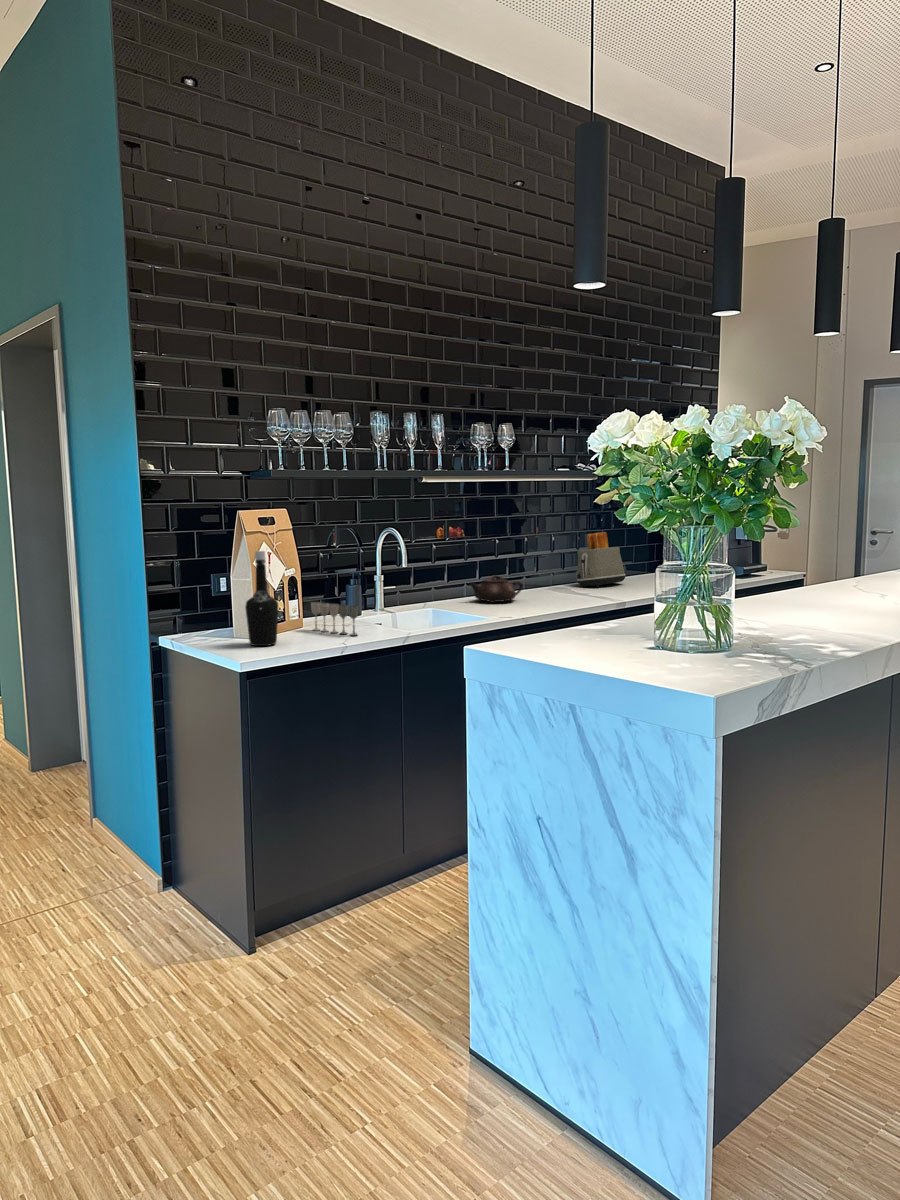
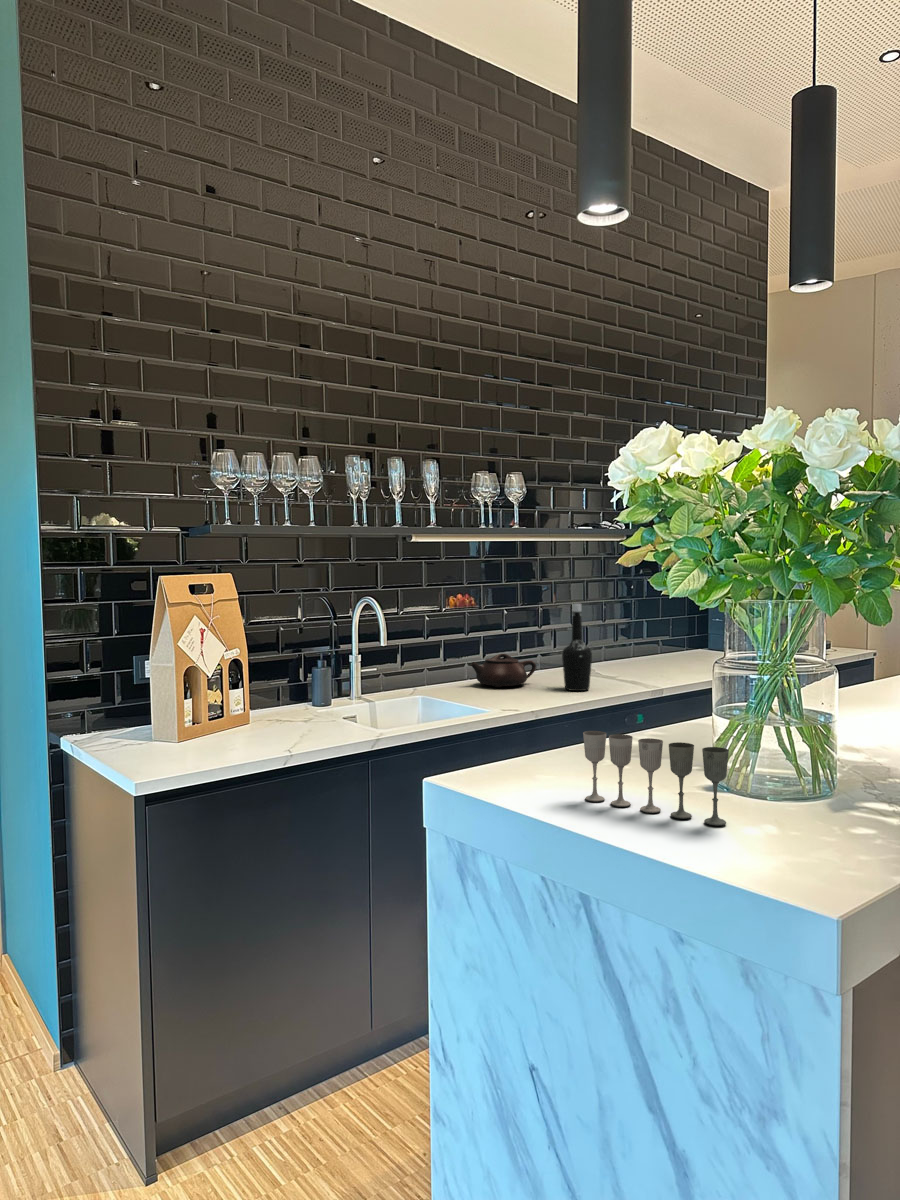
toaster: present [577,532,626,587] -> none [603,601,661,666]
bottle: present [245,551,278,646] -> present [562,604,592,691]
wine glass: present [311,602,358,635] -> present [583,731,729,825]

